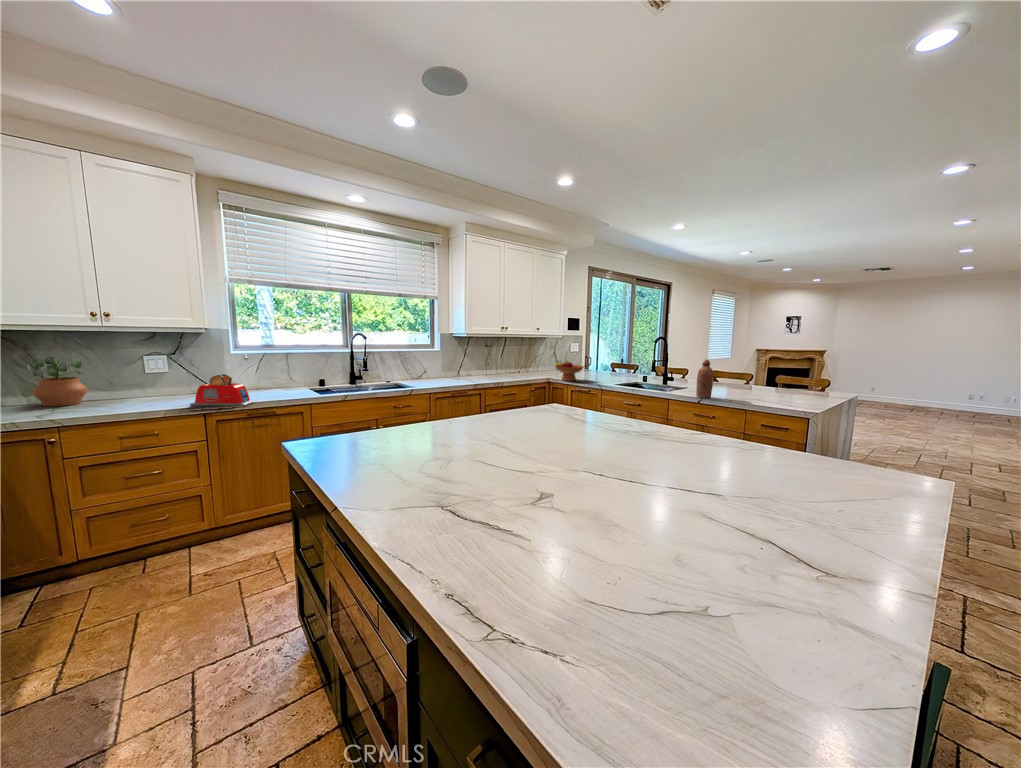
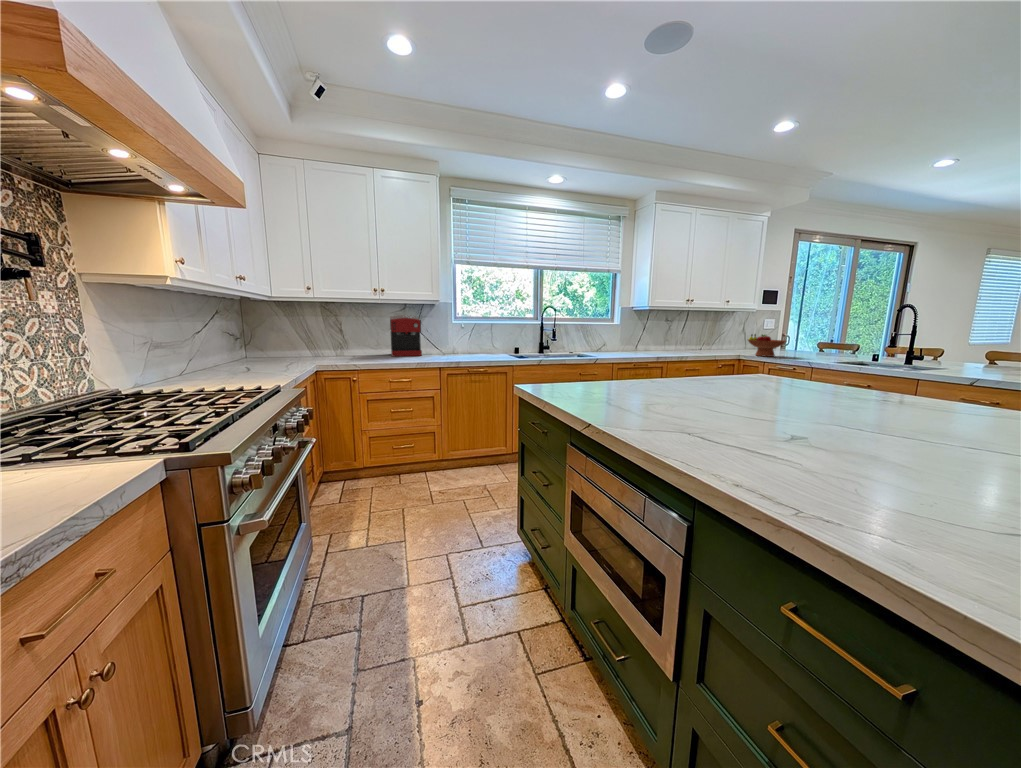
coffee maker: none [125,344,181,401] -> present [390,315,422,356]
potted plant: present [28,354,88,406] -> none [339,320,368,357]
bottle: present [696,360,714,398] -> none [969,325,1004,376]
toaster: present [190,374,255,406] -> none [431,336,474,362]

